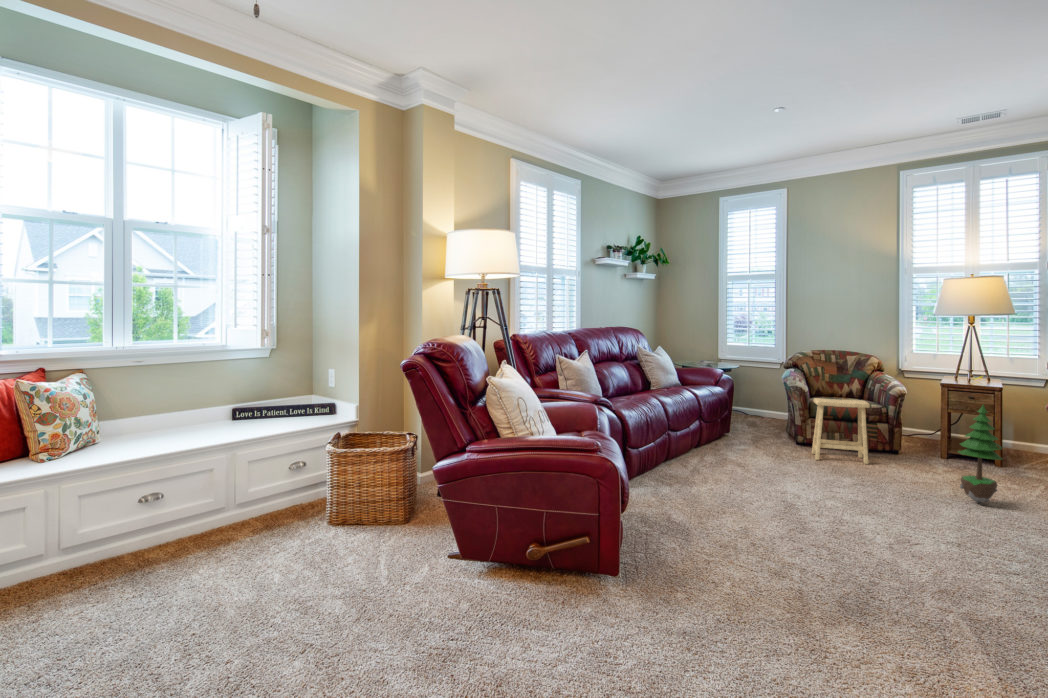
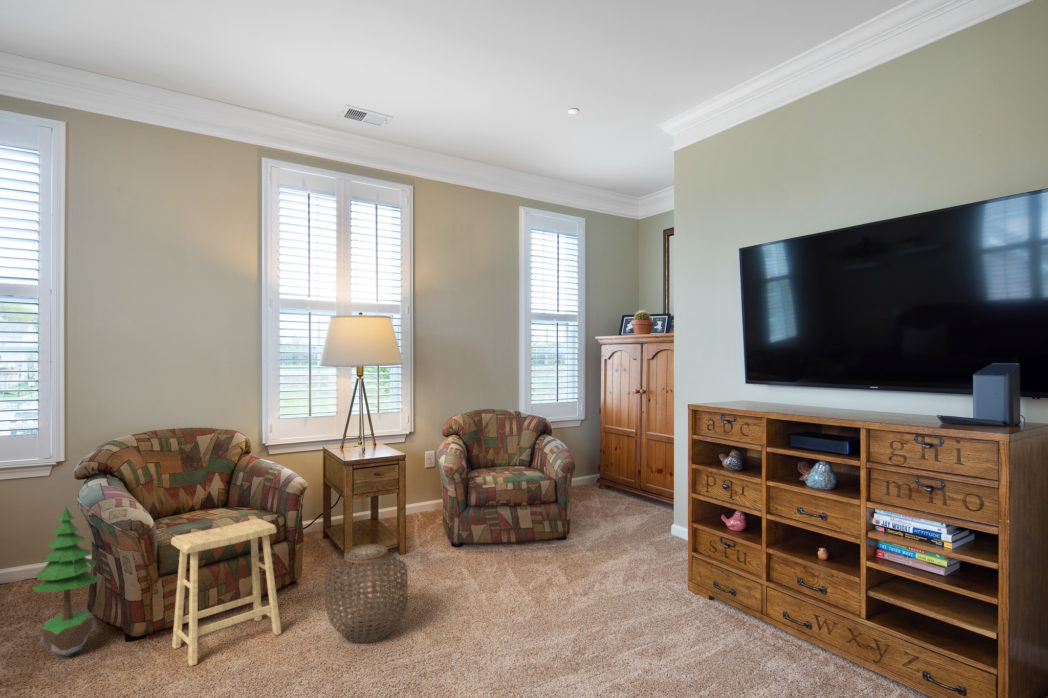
potted tree: present [958,404,1002,503] -> present [32,507,98,656]
woven basket: none [891,426,952,482] -> present [325,544,408,643]

